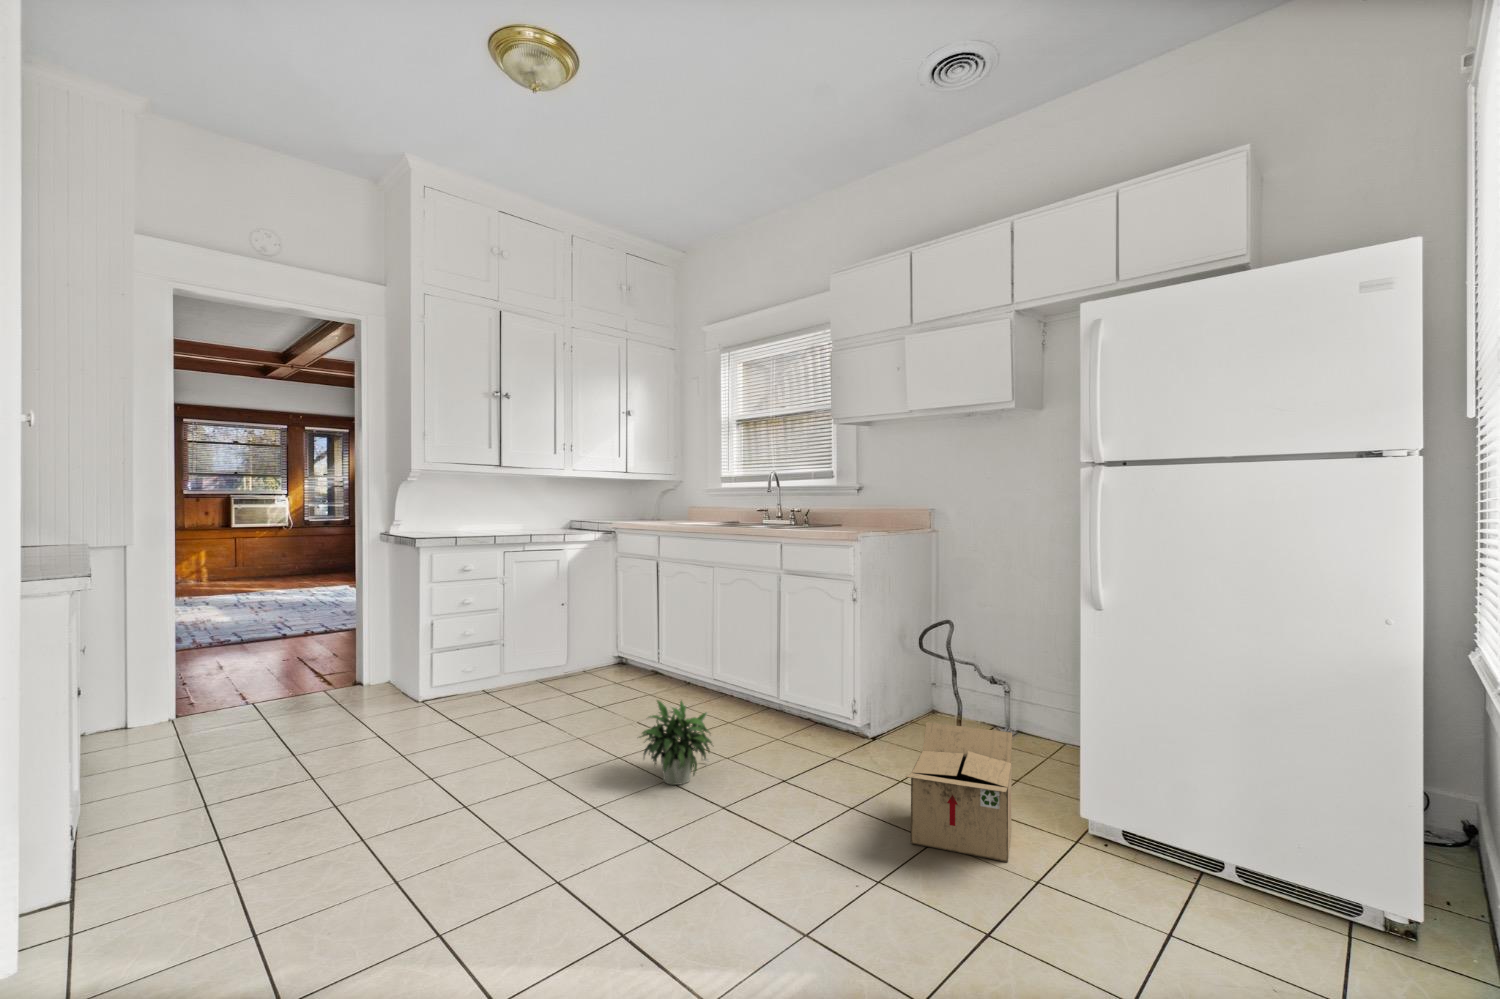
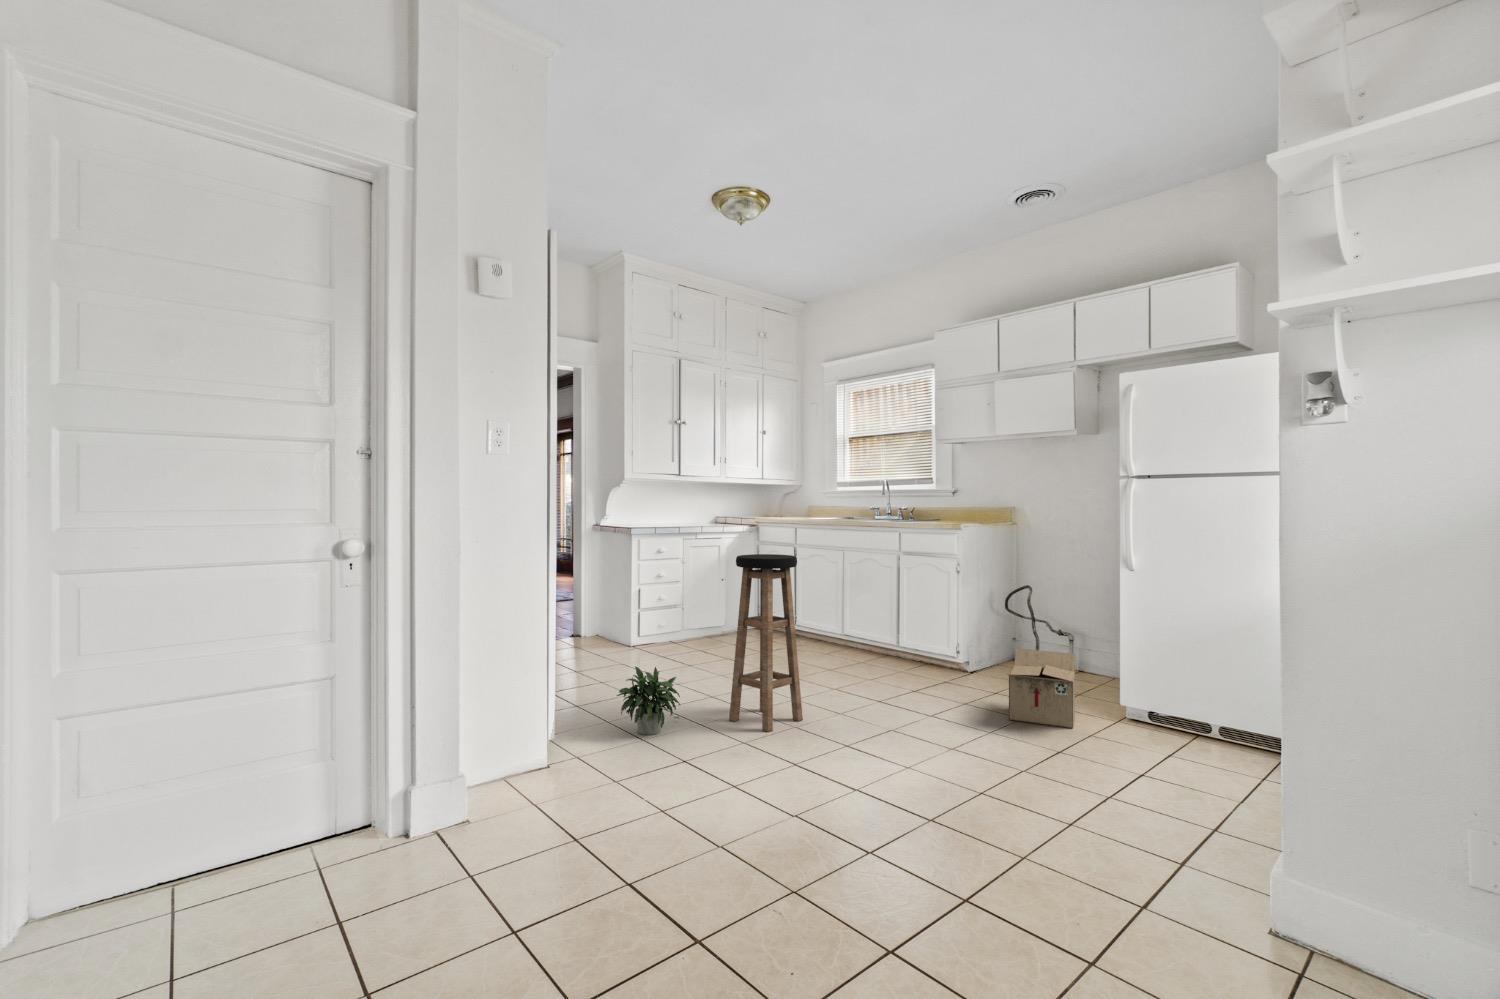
bar stool: none [460,585,583,889] -> present [729,554,803,732]
potted plant: present [639,700,712,785] -> present [617,667,680,735]

